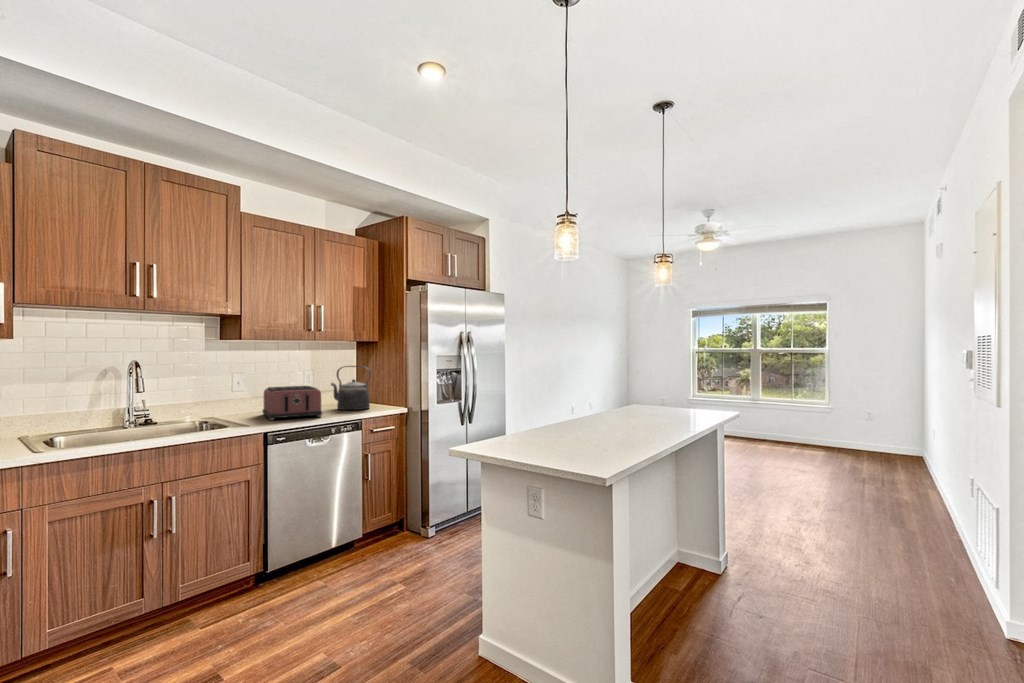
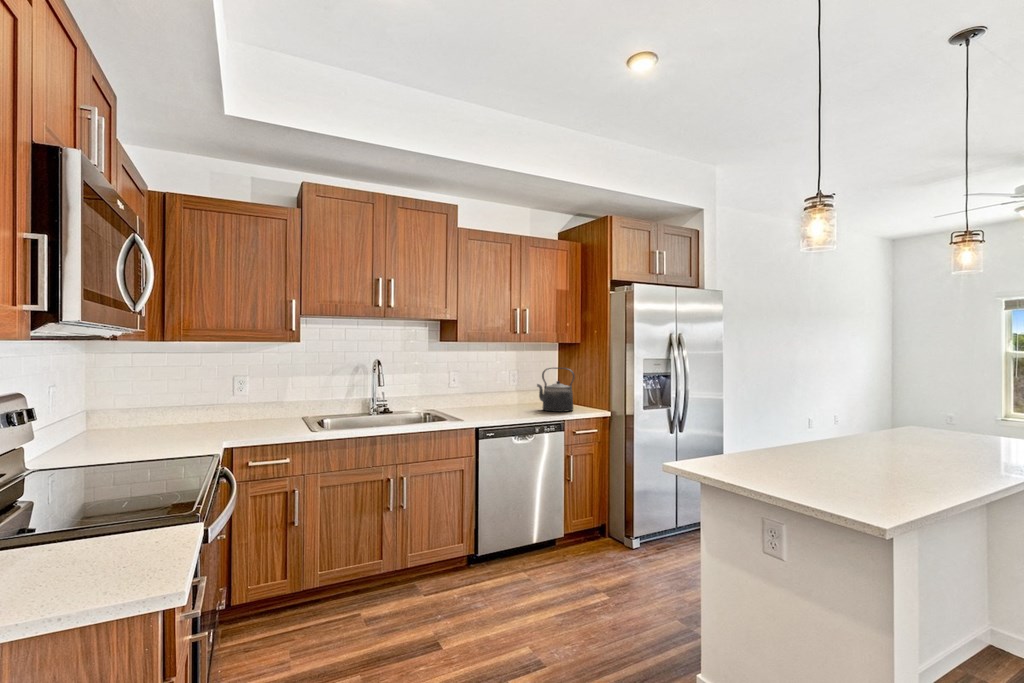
toaster: present [262,386,322,420] -> none [476,386,528,417]

